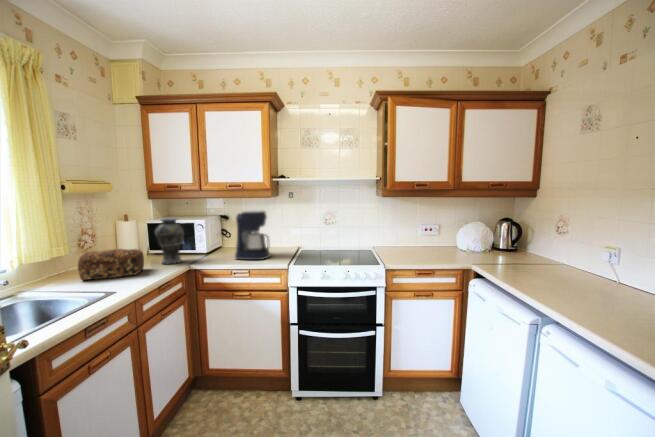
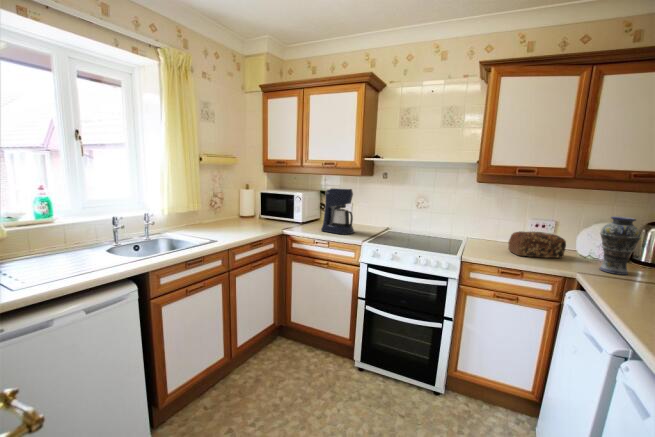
vase: present [155,218,183,264] -> present [600,216,641,275]
bread loaf: present [78,249,144,280] -> present [508,231,566,258]

